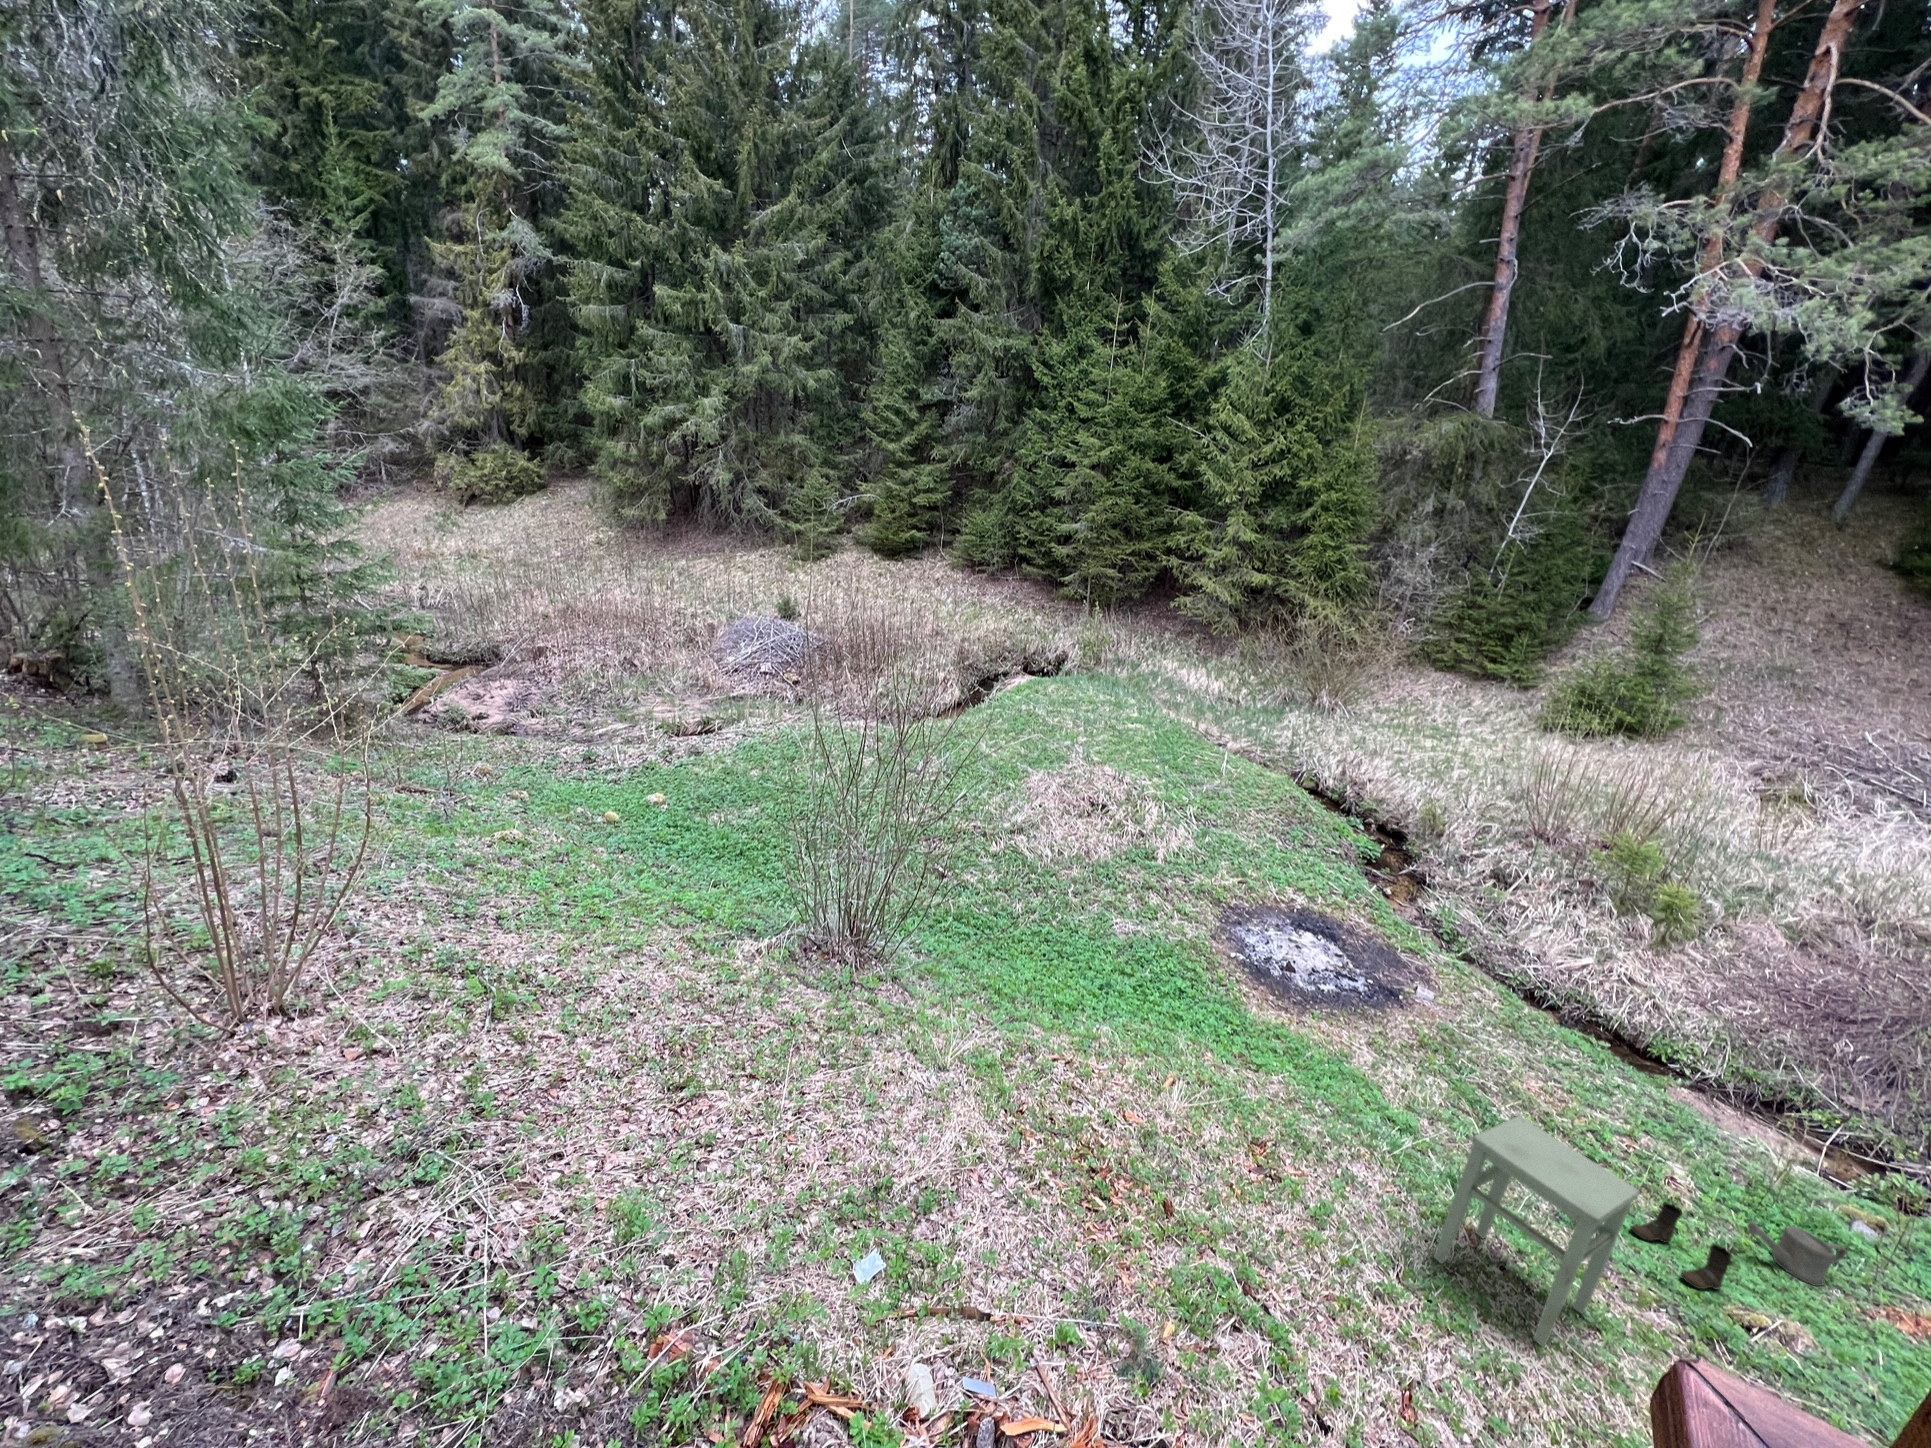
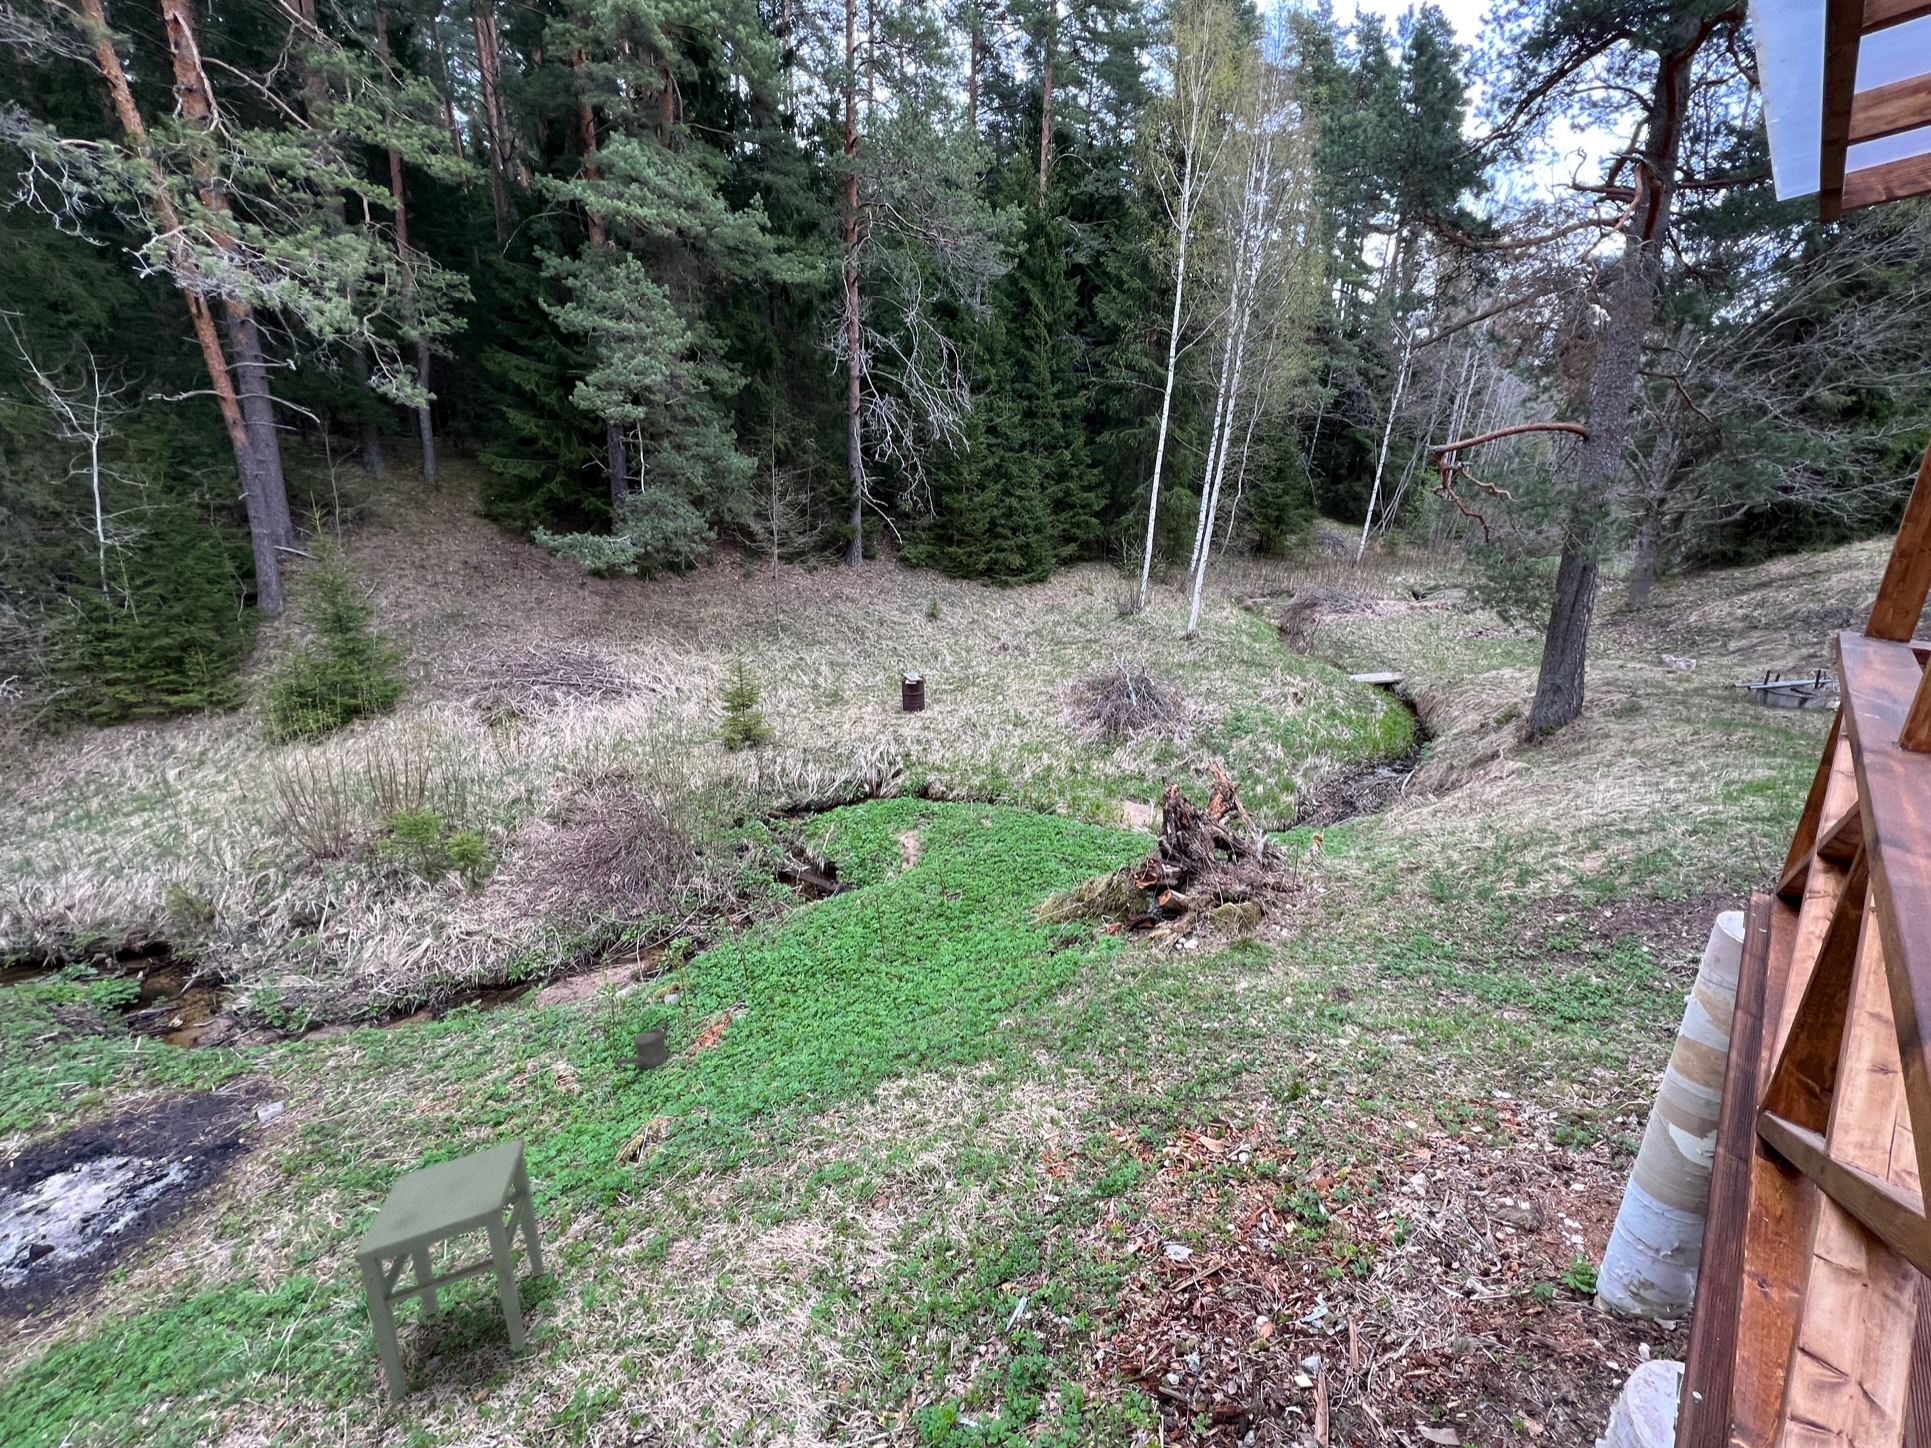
boots: present [1630,1202,1733,1290] -> none [549,1099,620,1151]

